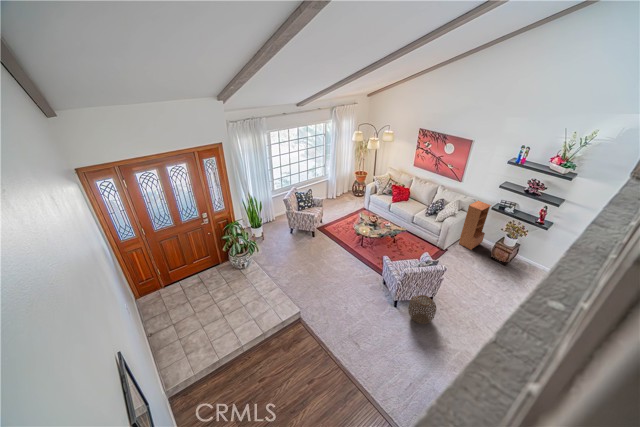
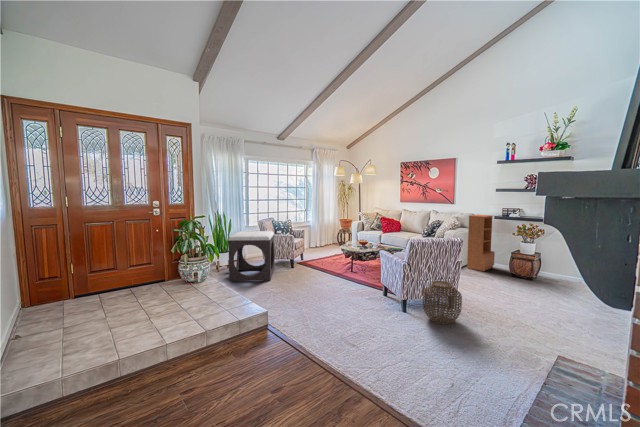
footstool: none [264,214,301,258] -> present [228,231,275,281]

